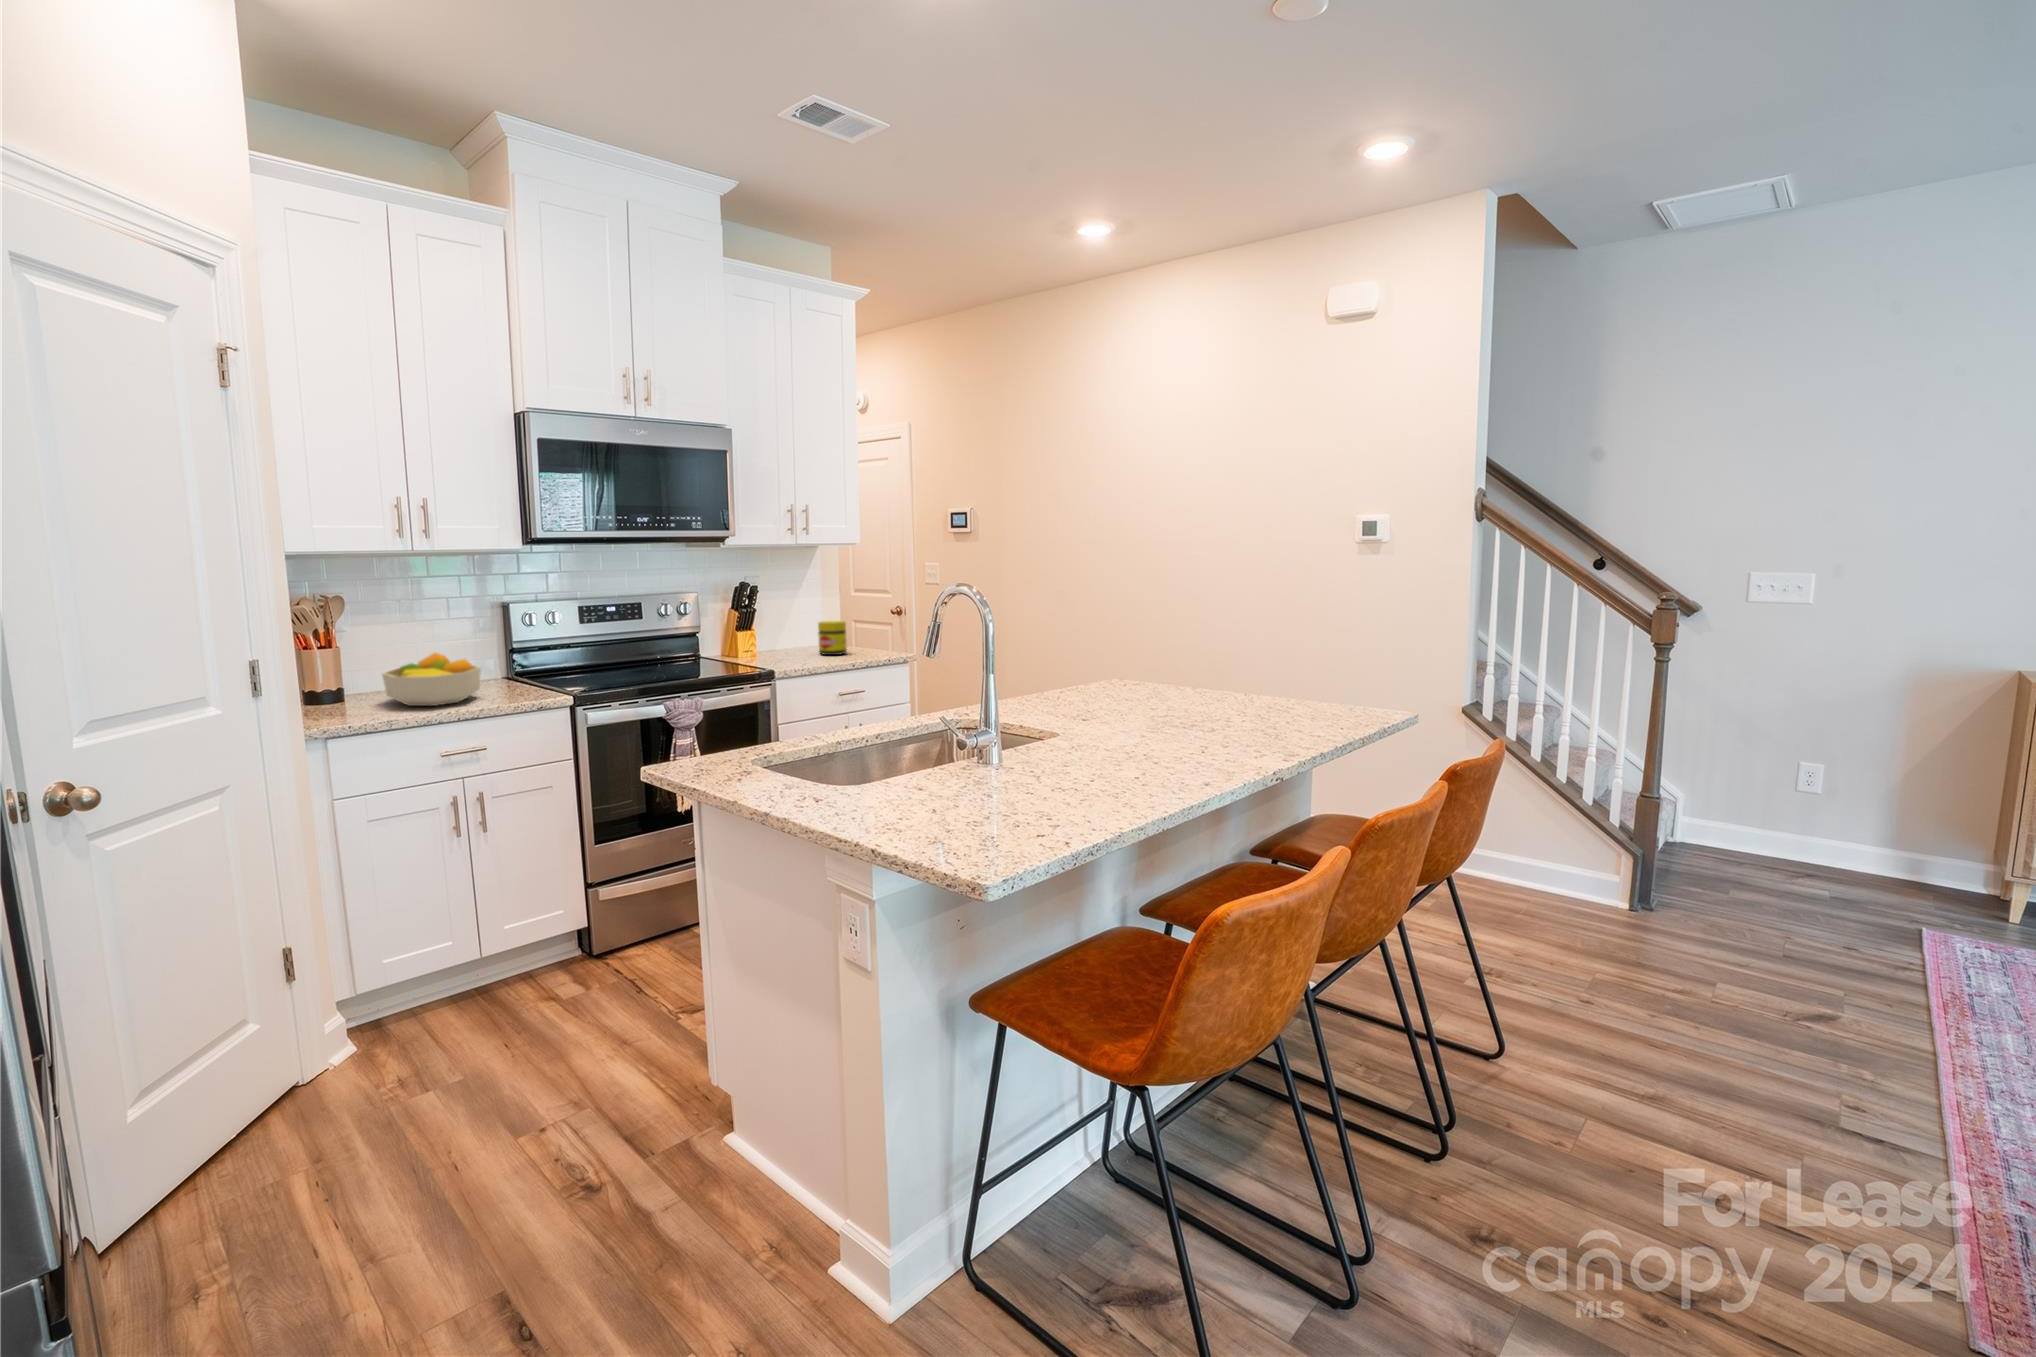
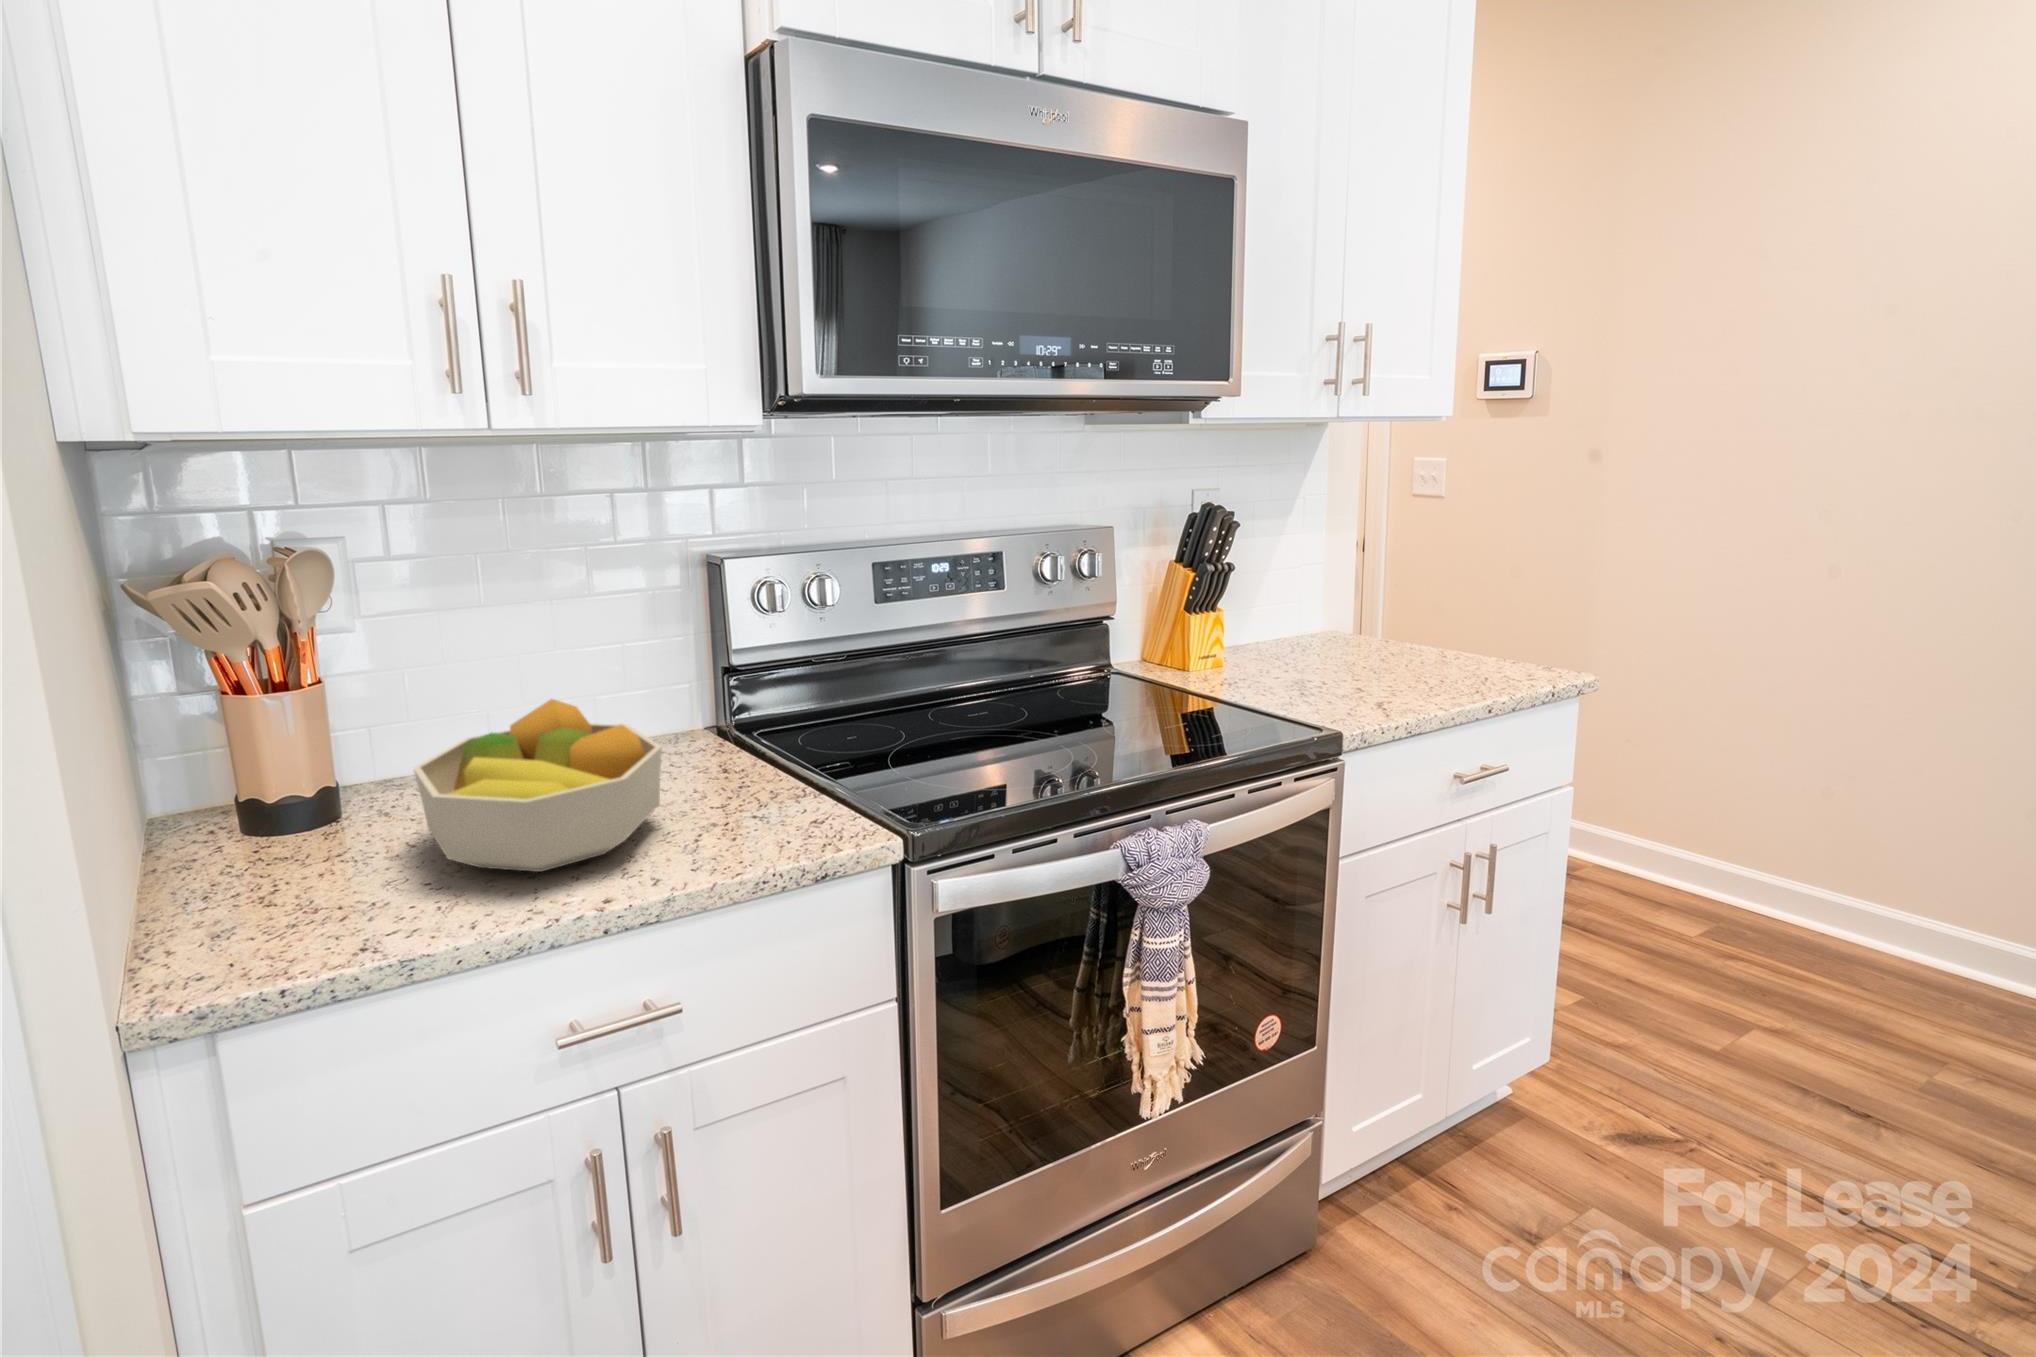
jar: present [818,621,847,655] -> none [1358,588,1423,669]

